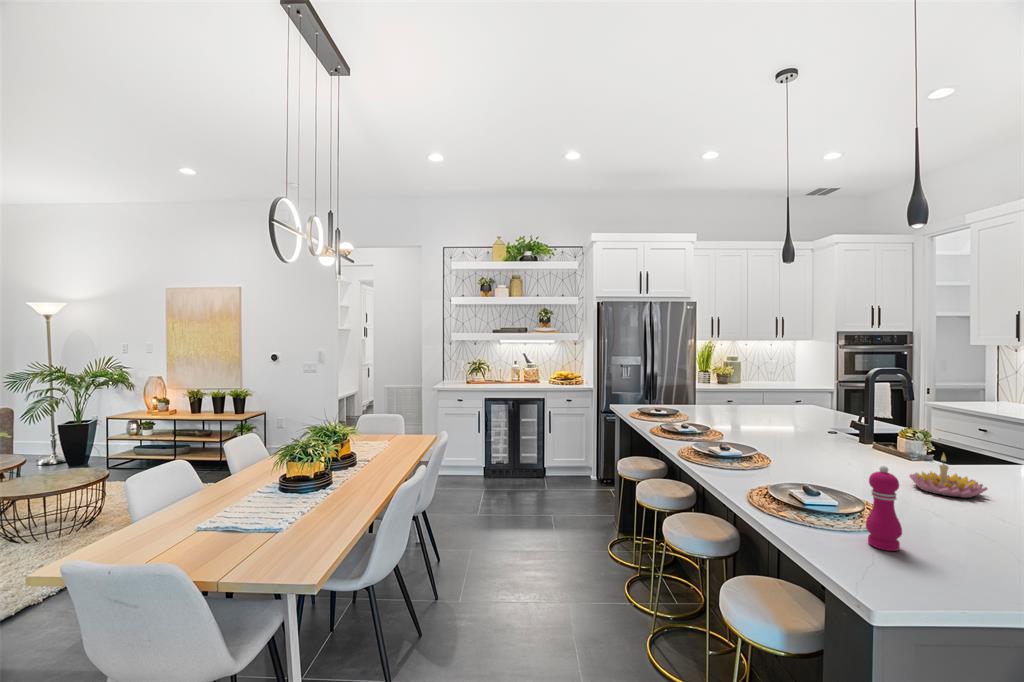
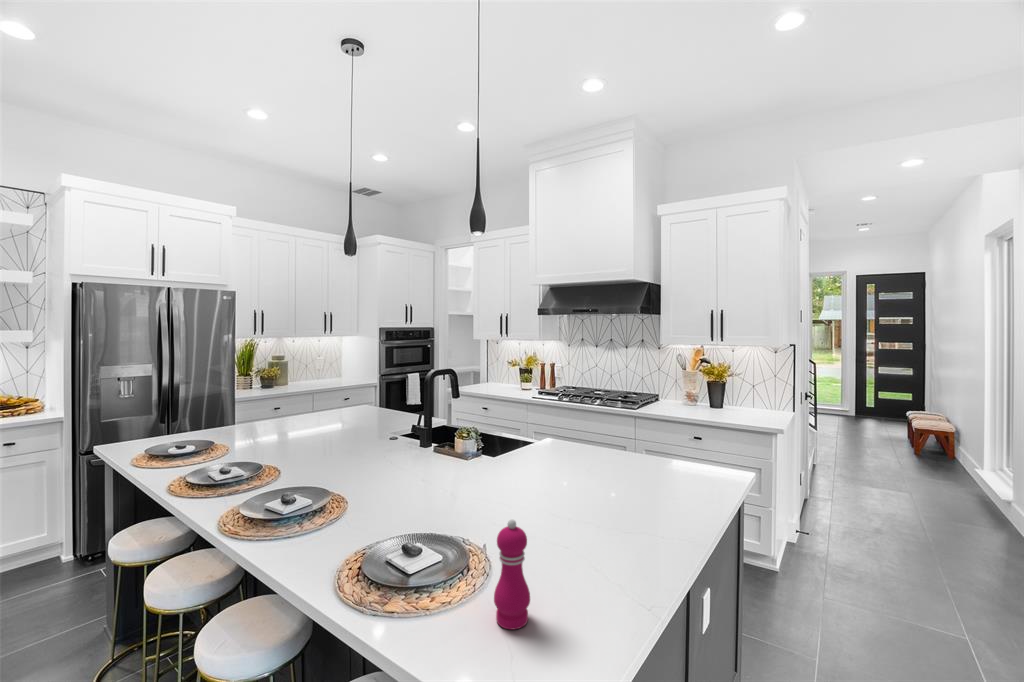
candle holder: present [909,454,988,498] -> none [483,458,540,503]

